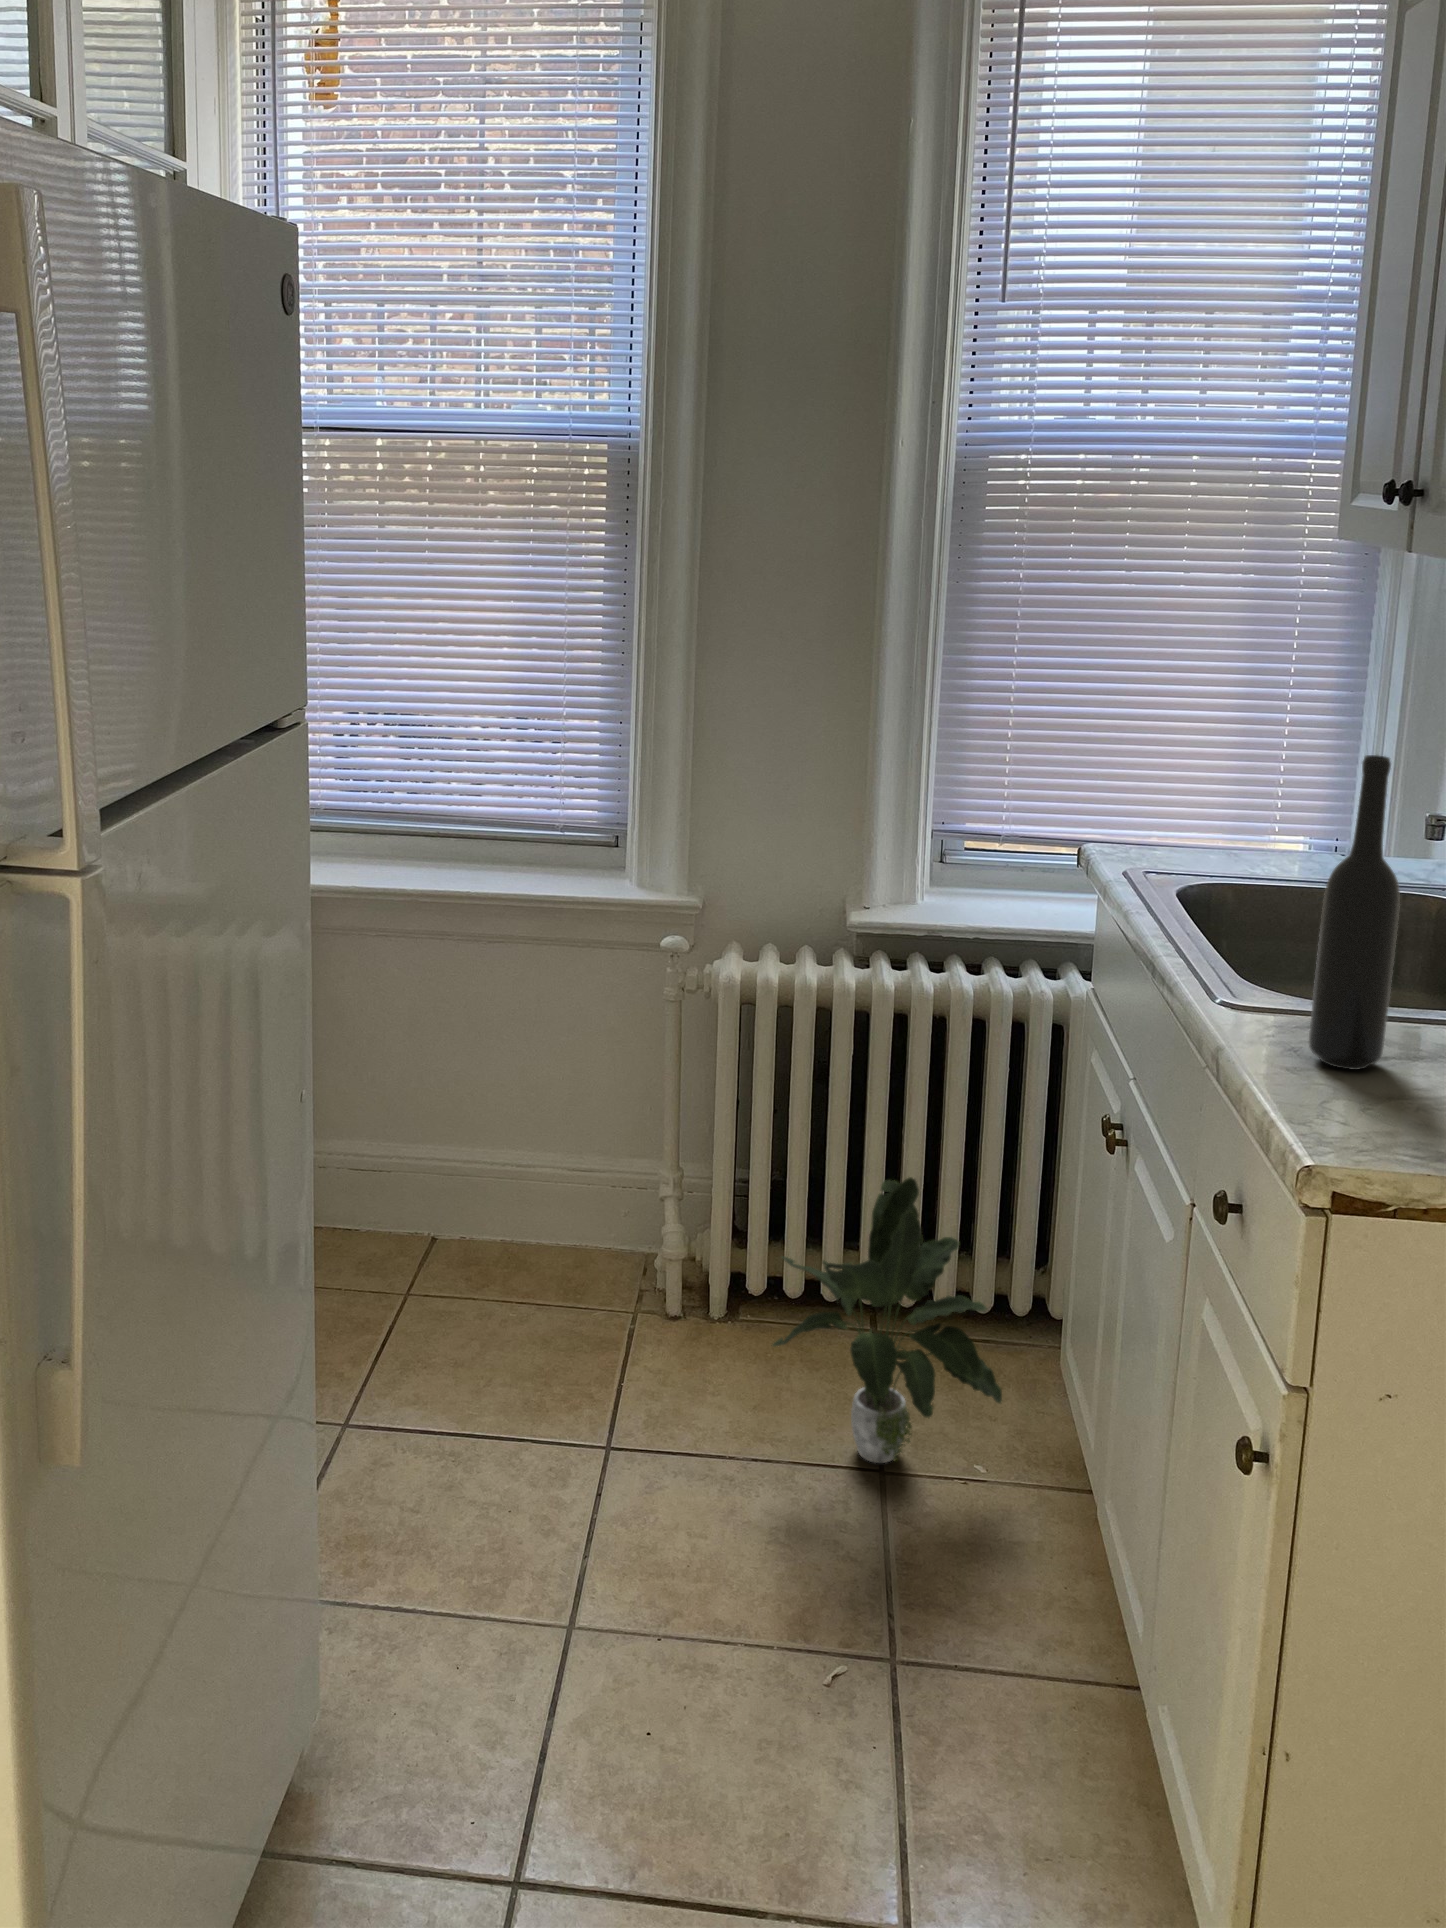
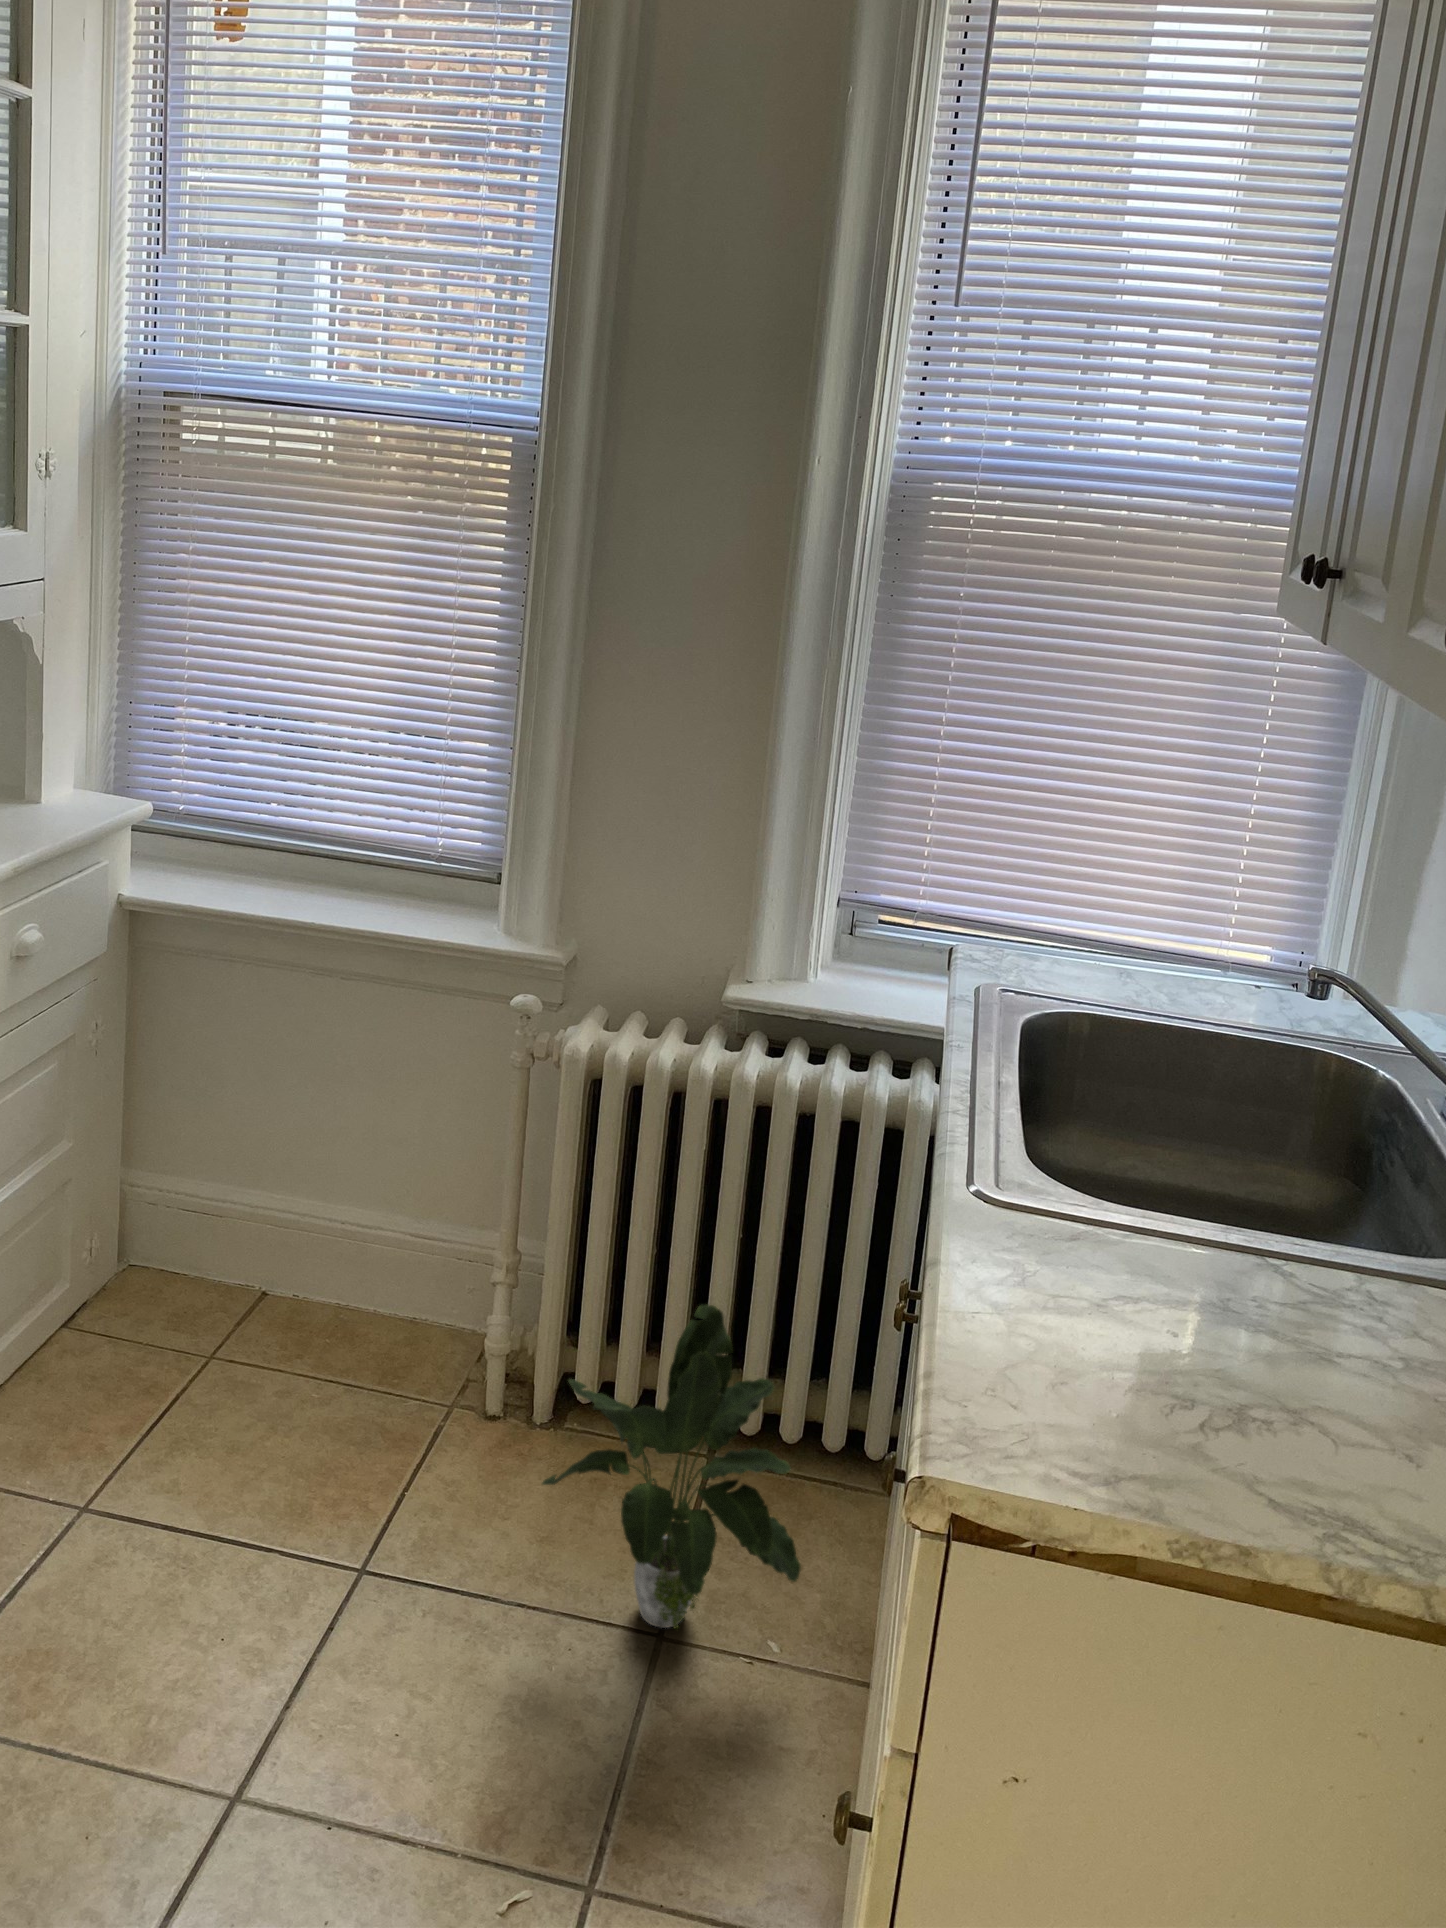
bottle: present [1308,755,1400,1070] -> none [1029,924,1148,1321]

